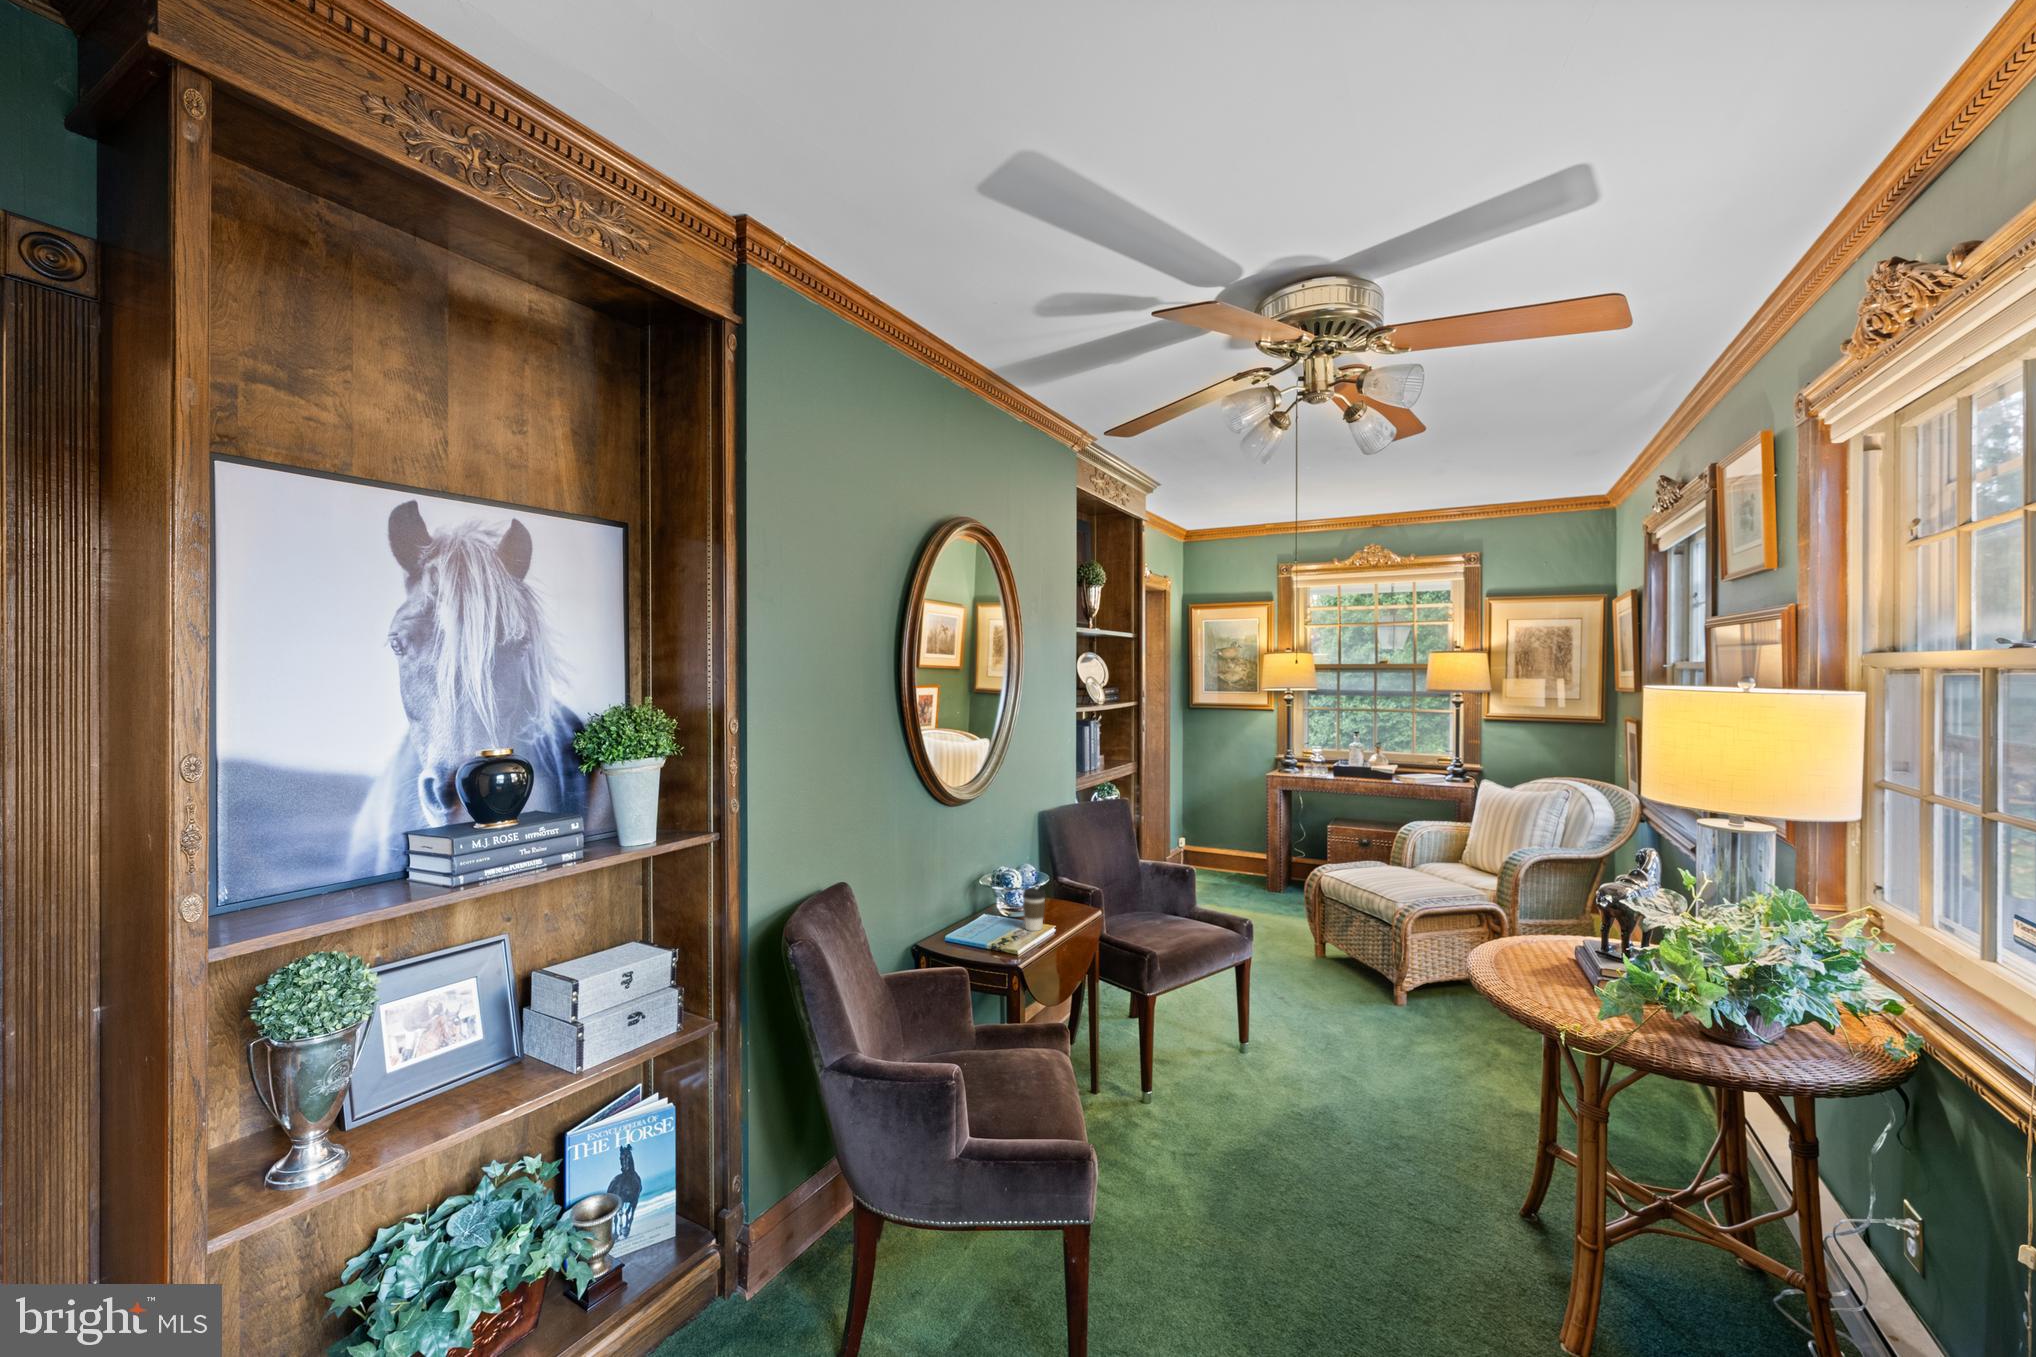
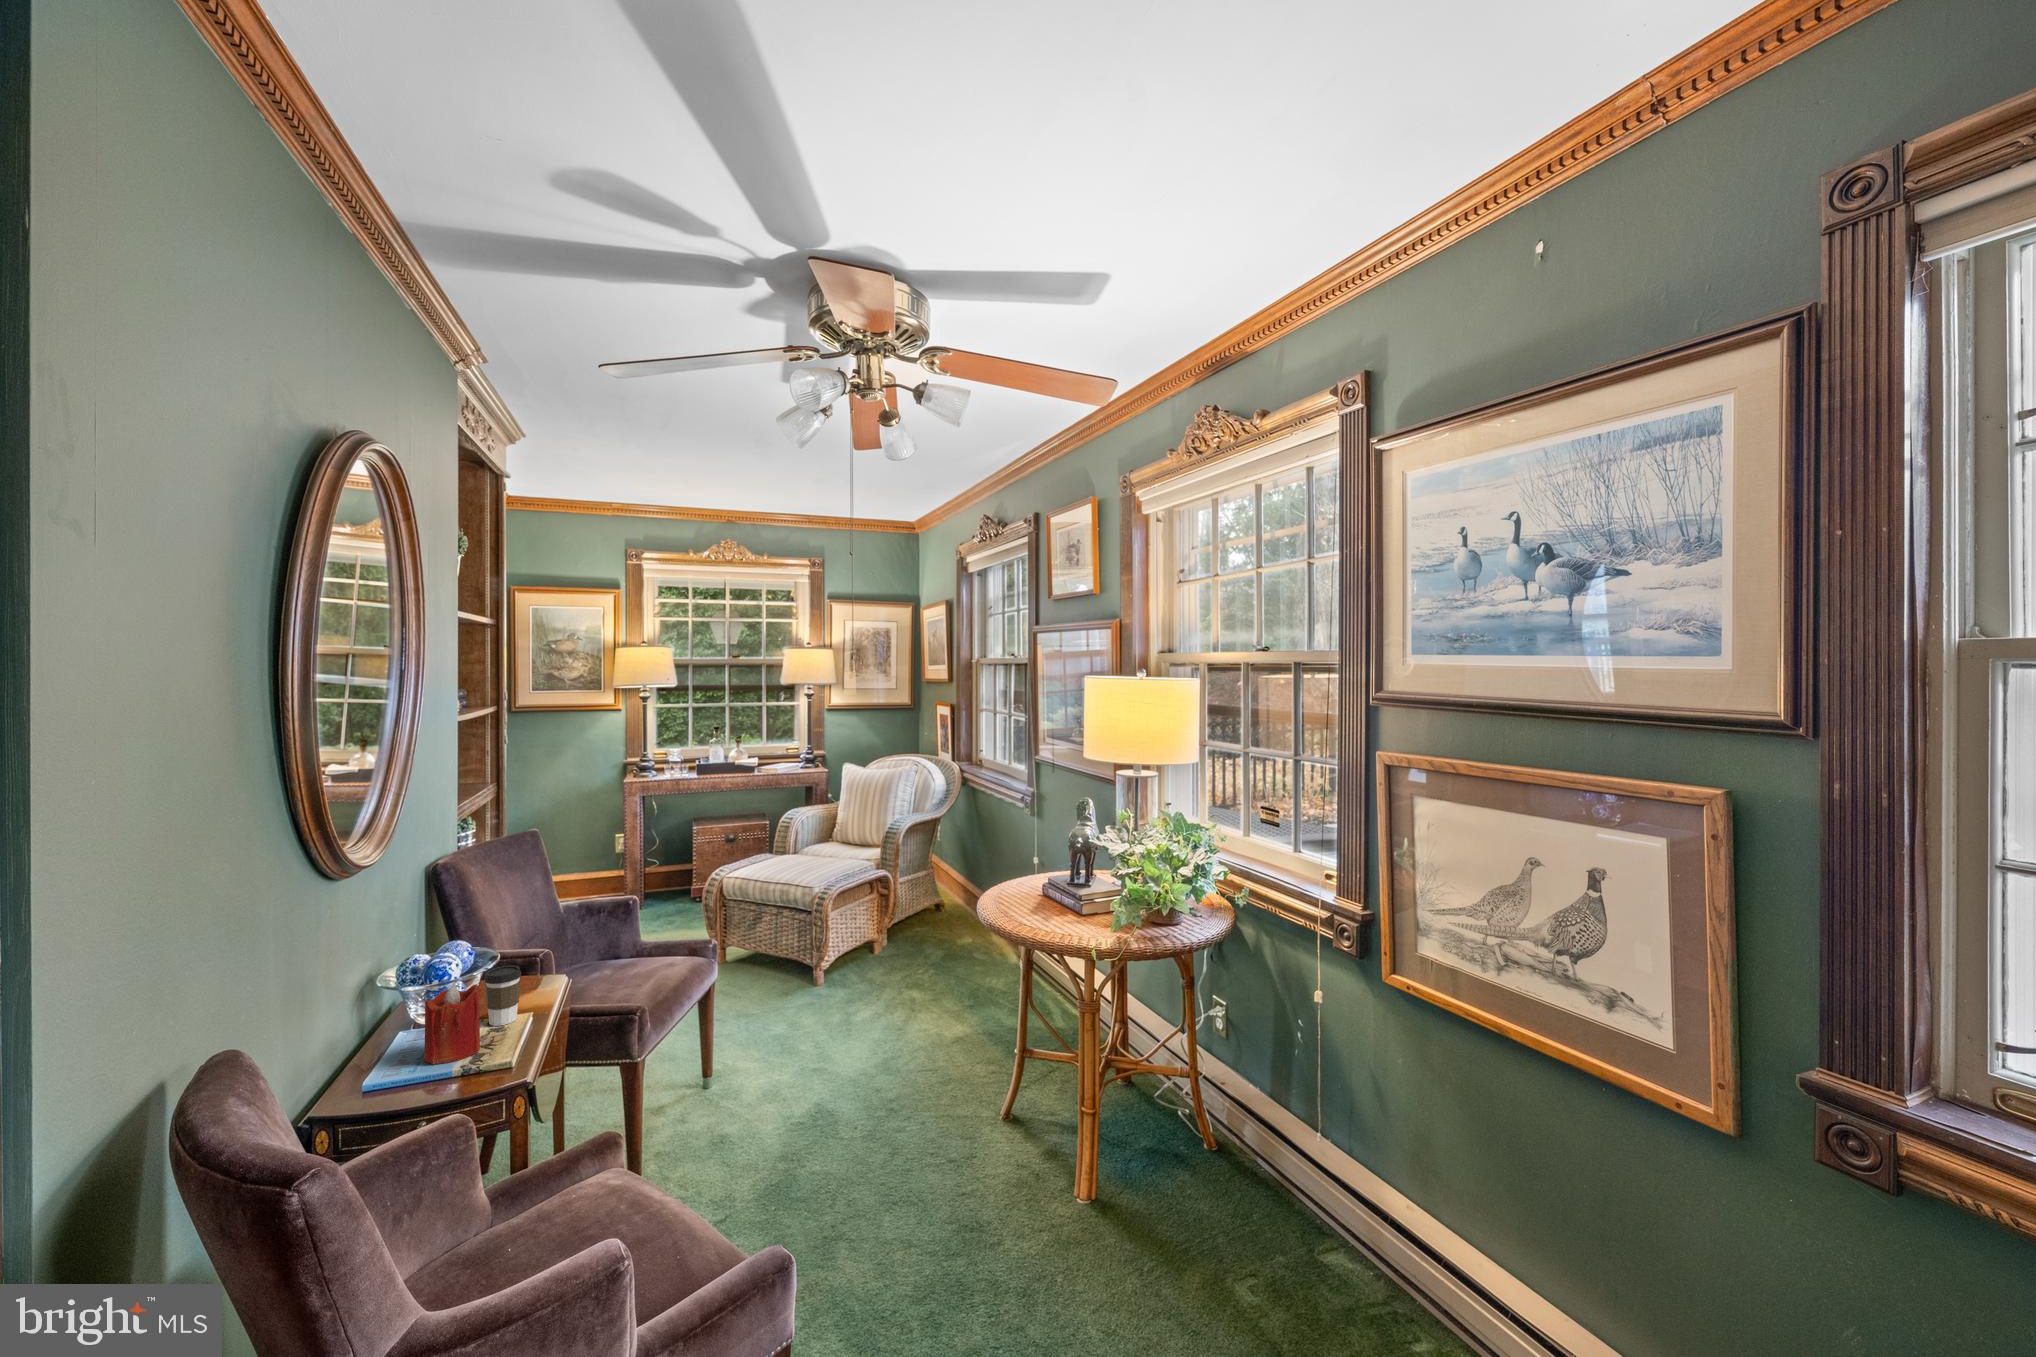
candle: none [974,889,1008,943] -> present [424,984,480,1065]

